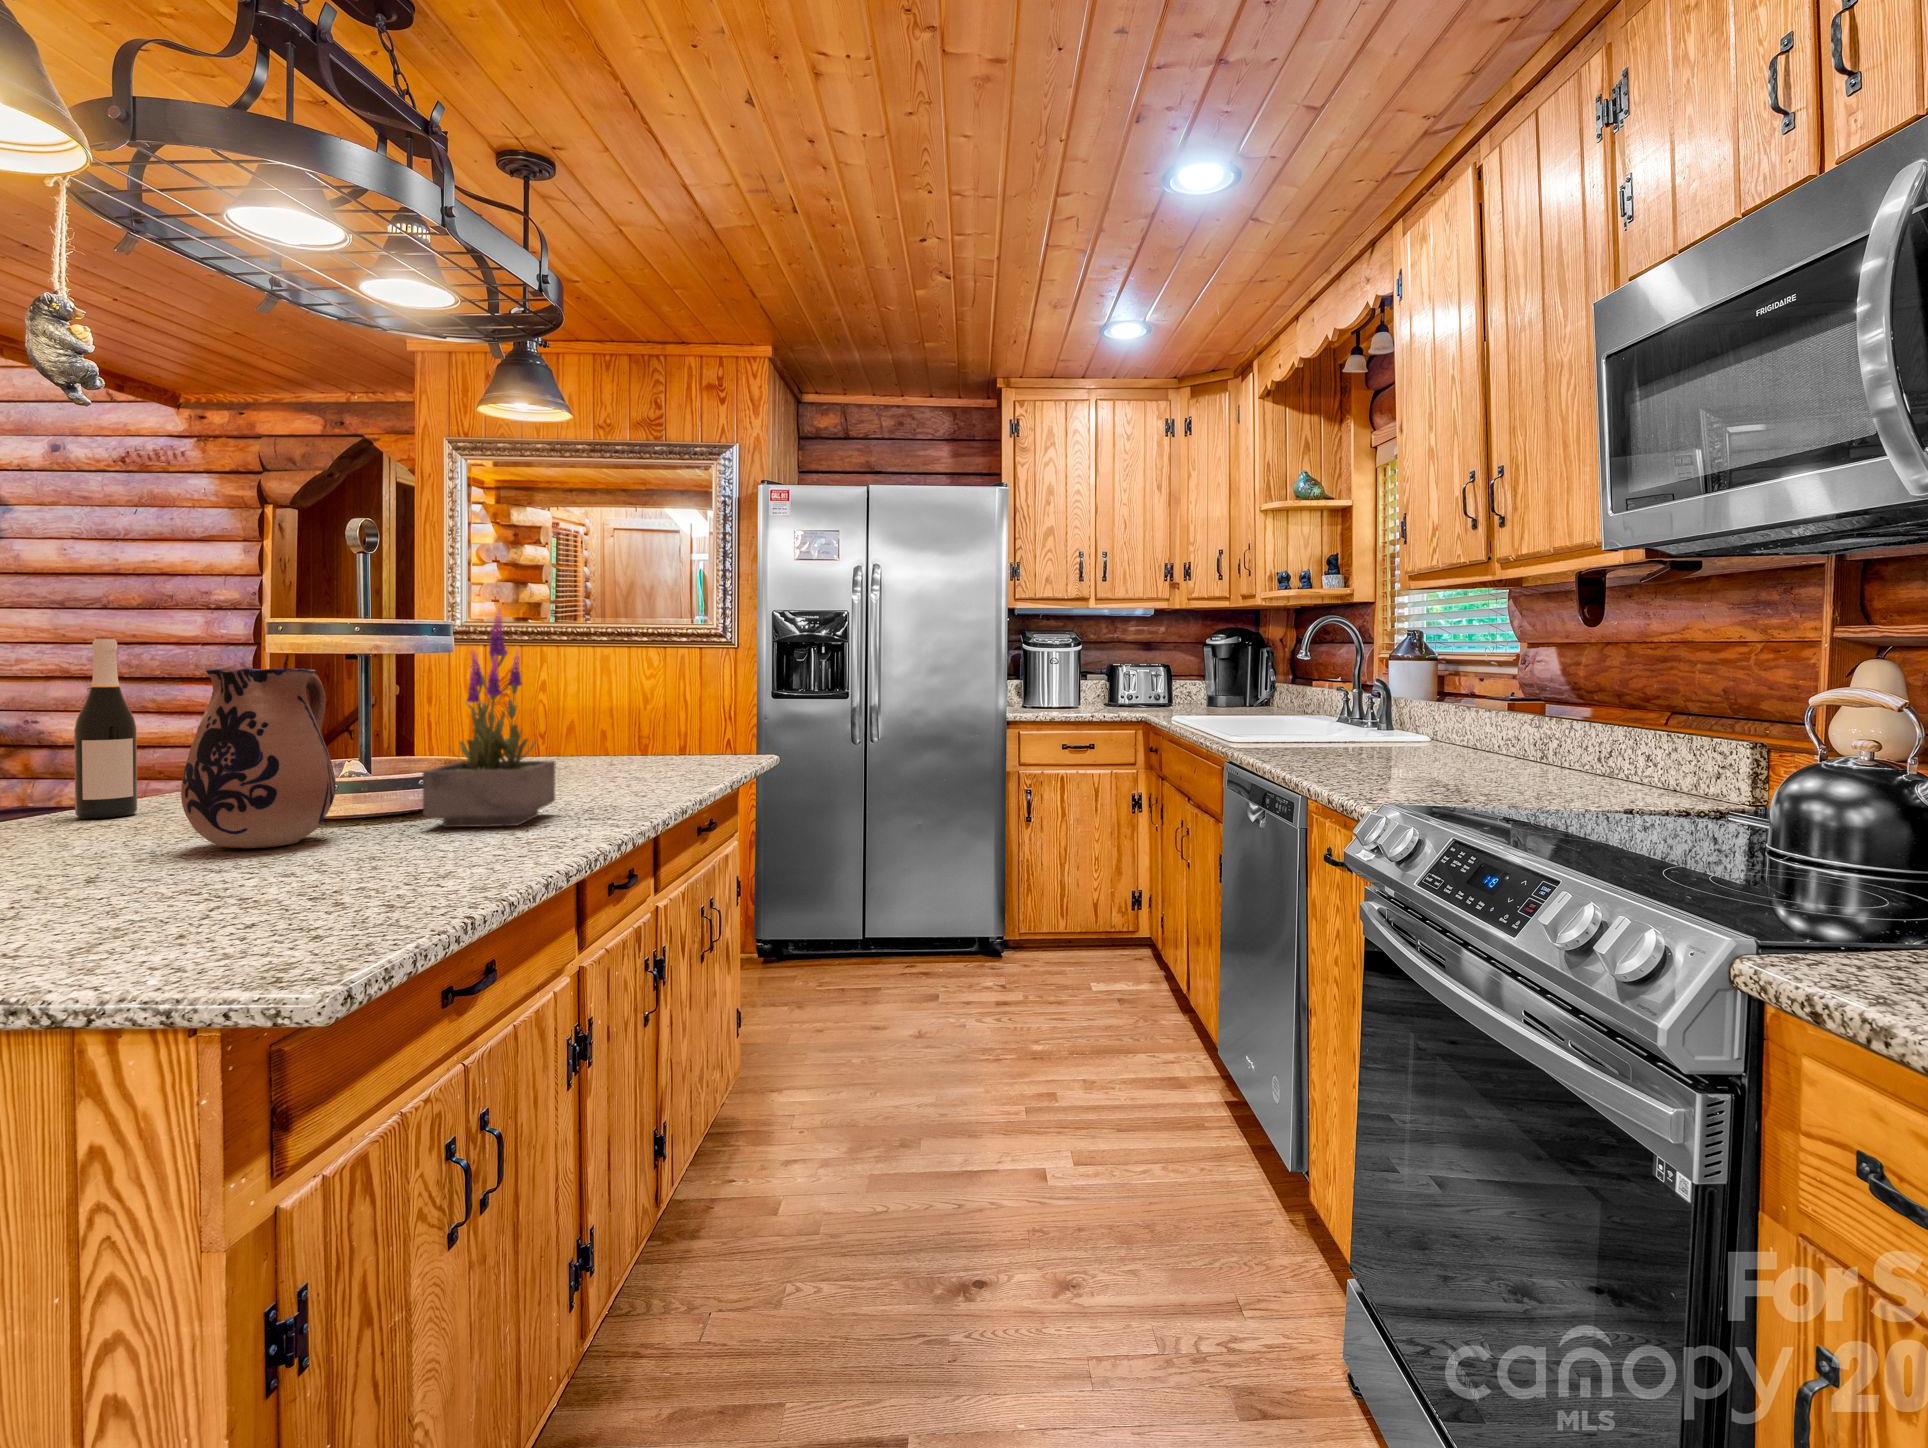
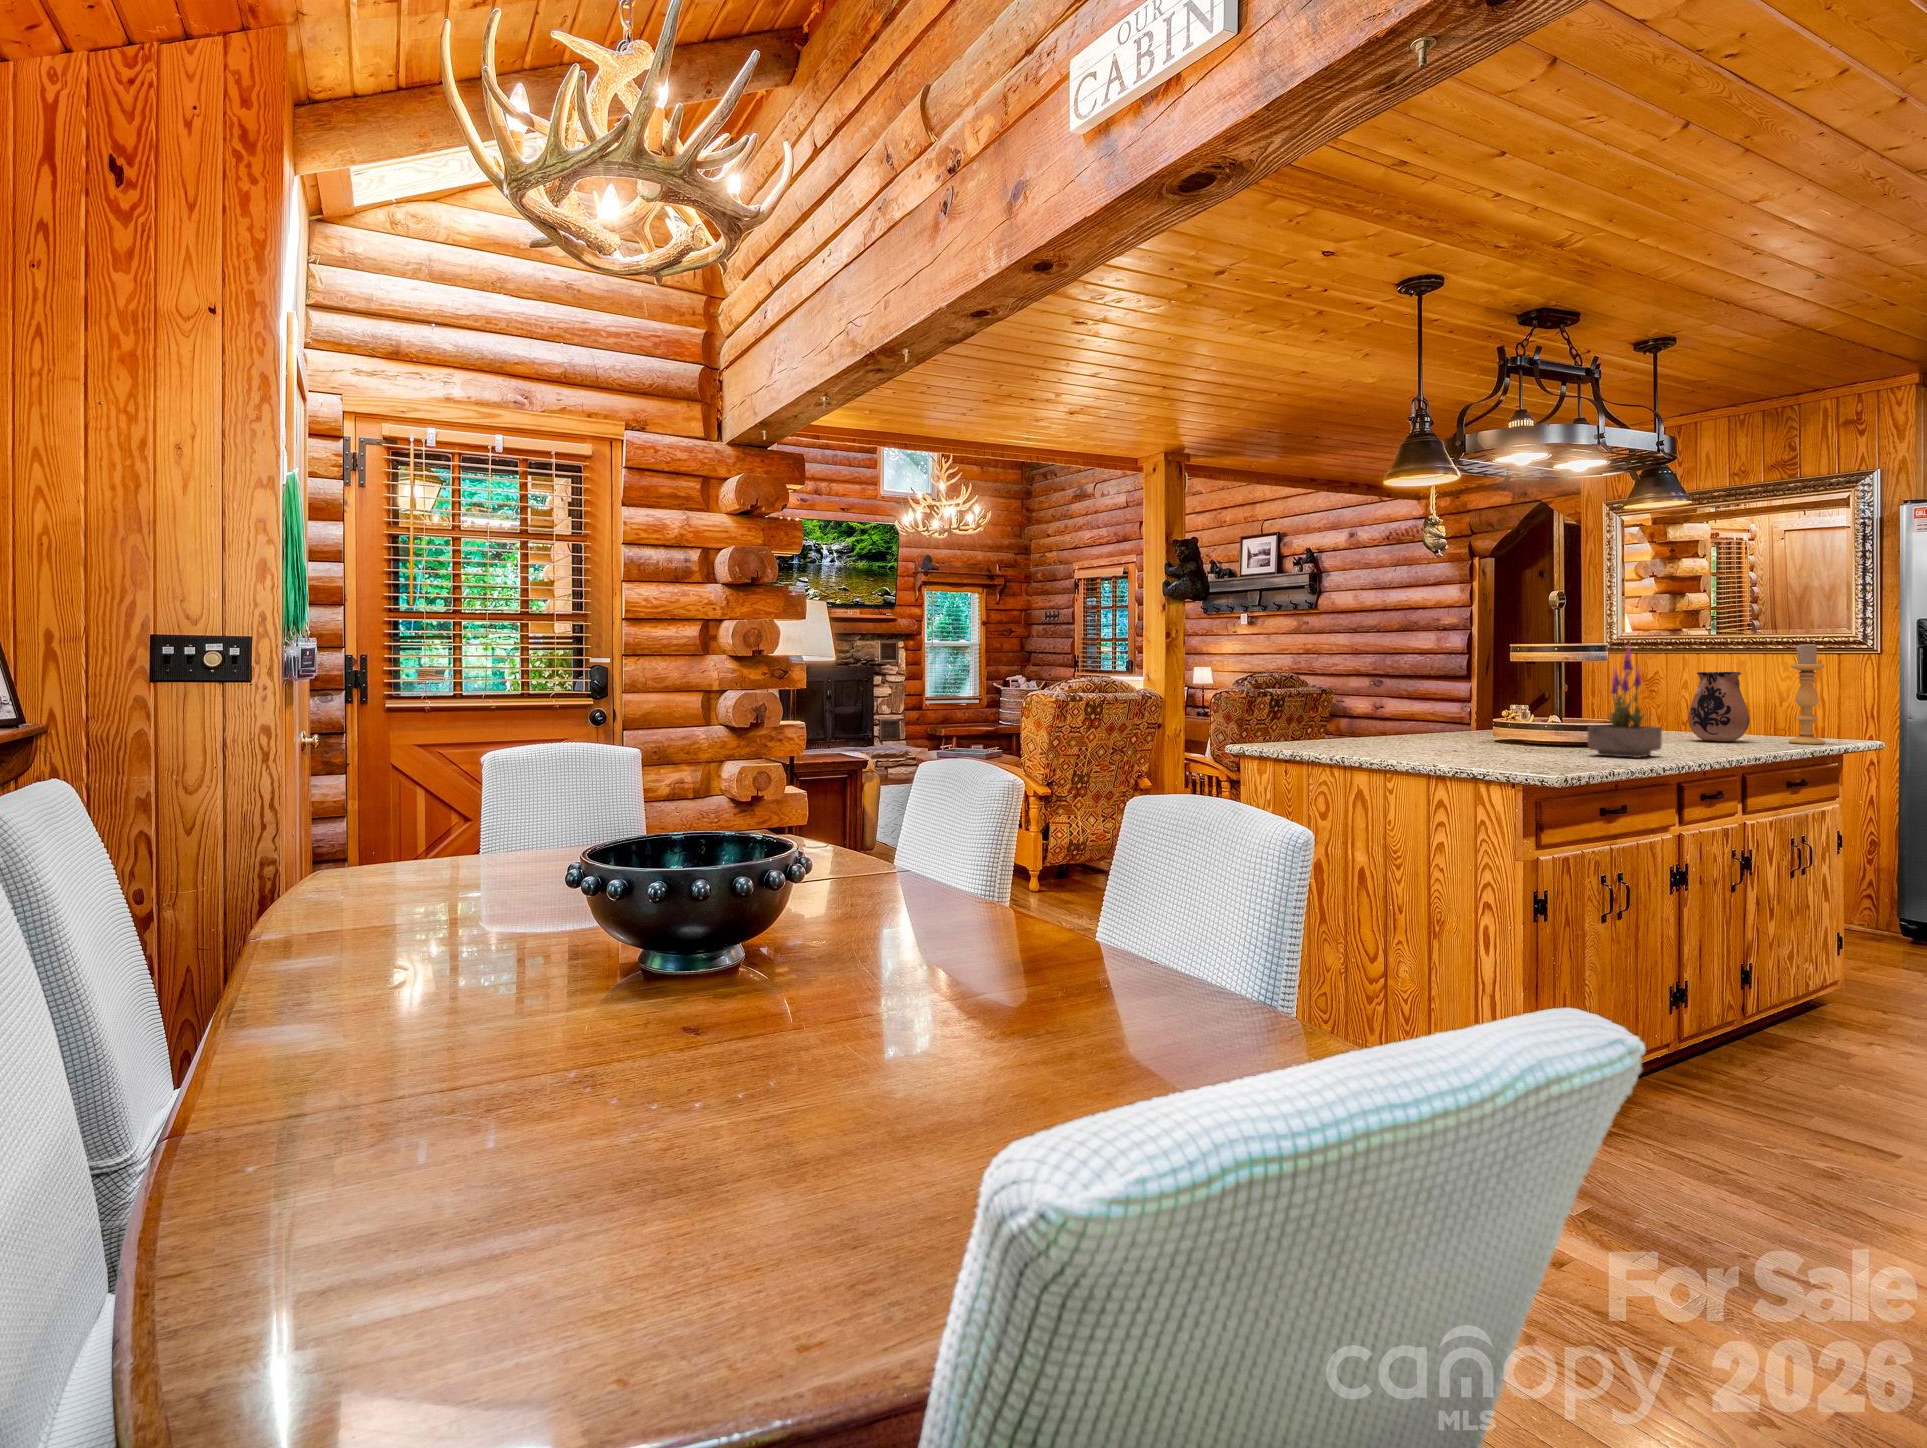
candle holder: none [695,624,734,763] -> present [1789,643,1825,744]
wine bottle: present [74,637,137,819] -> none [1430,662,1453,742]
ceramic pitcher: present [181,668,336,848] -> present [1688,672,1750,742]

